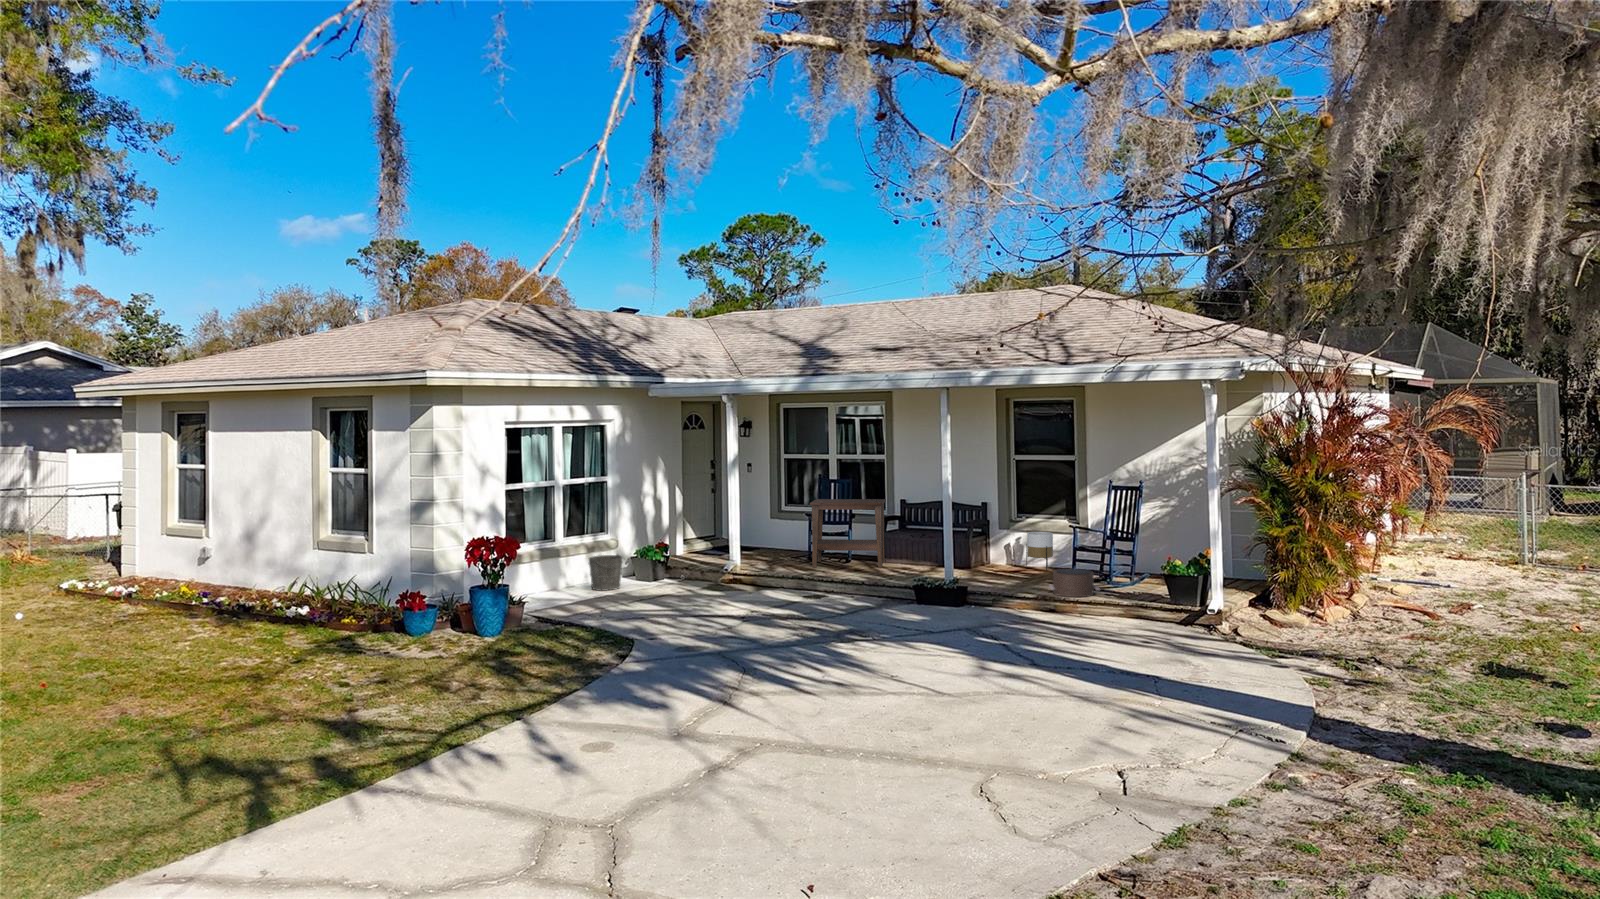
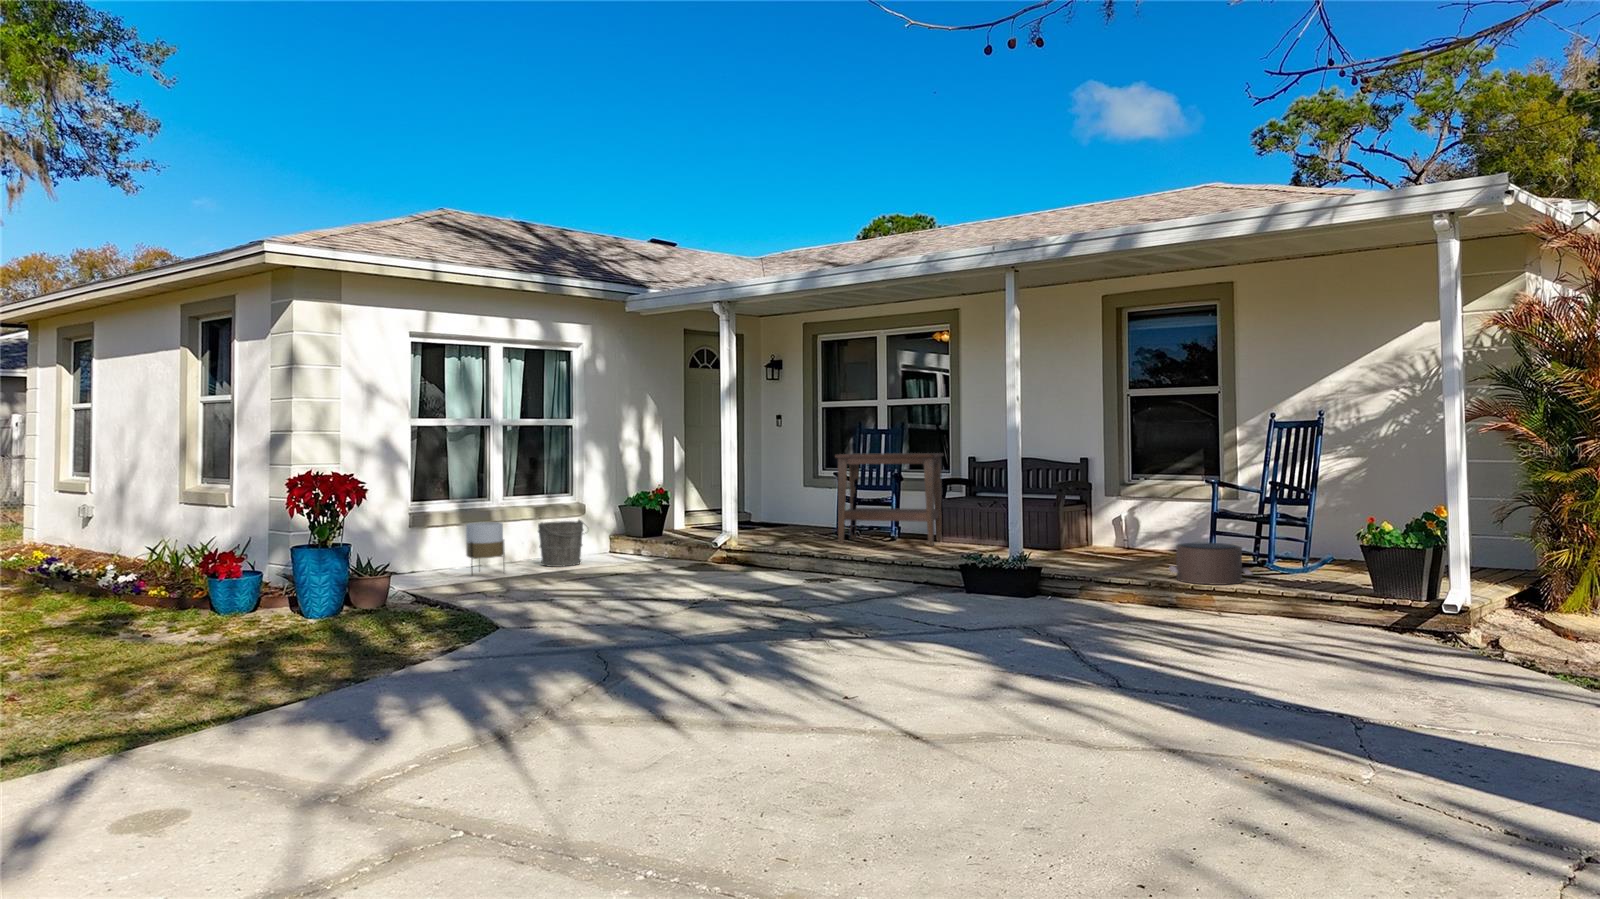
planter: present [1026,532,1053,570] -> present [466,522,505,572]

